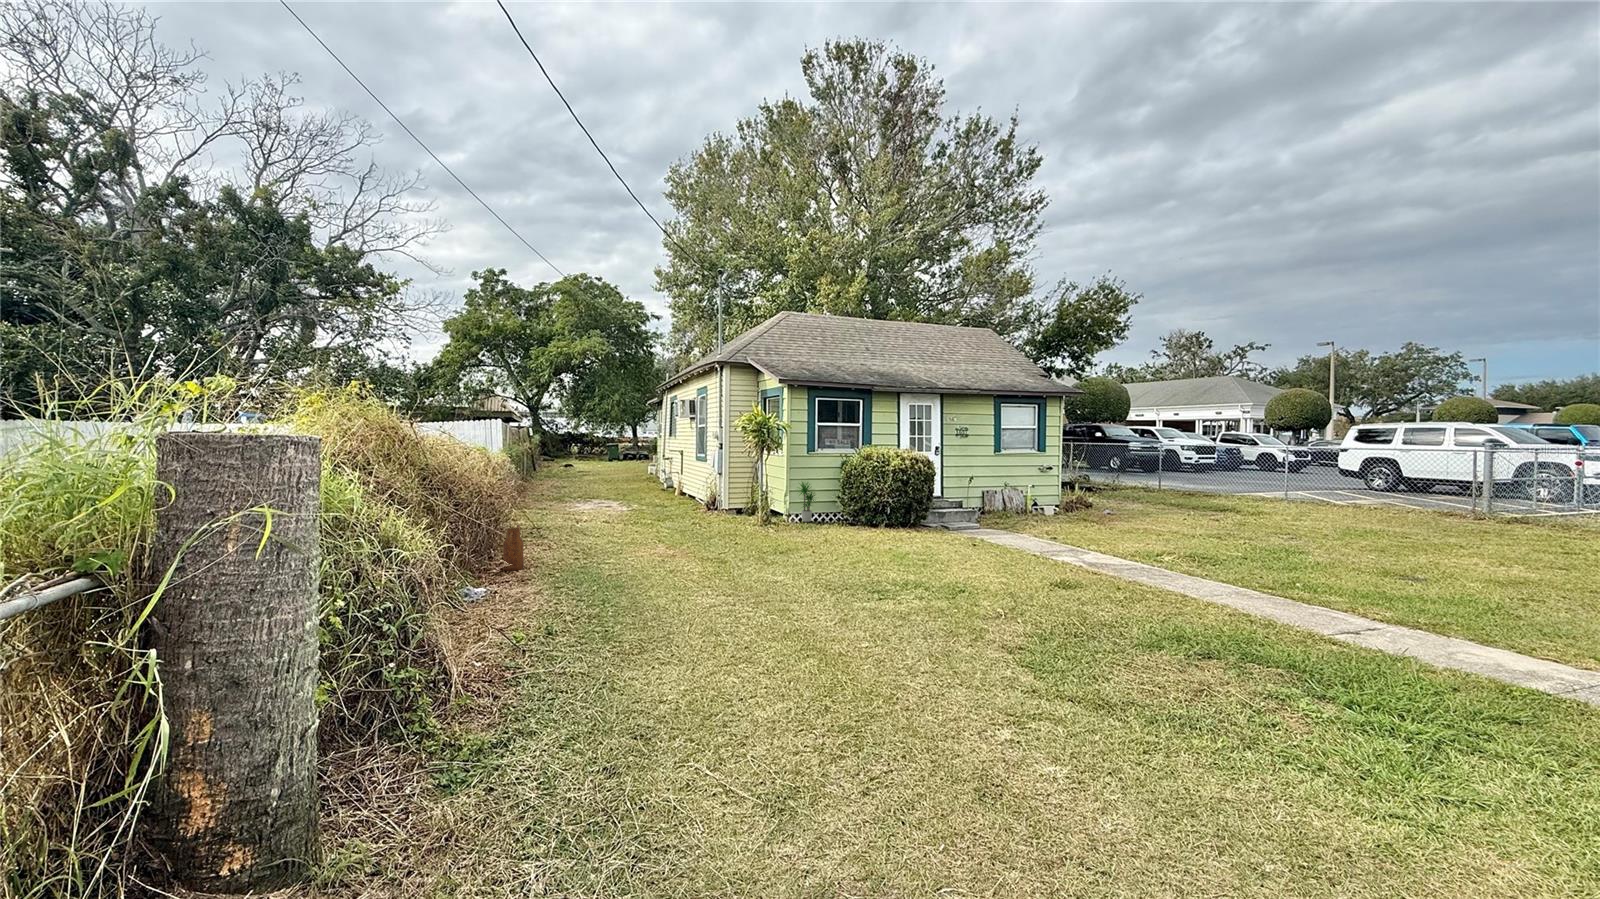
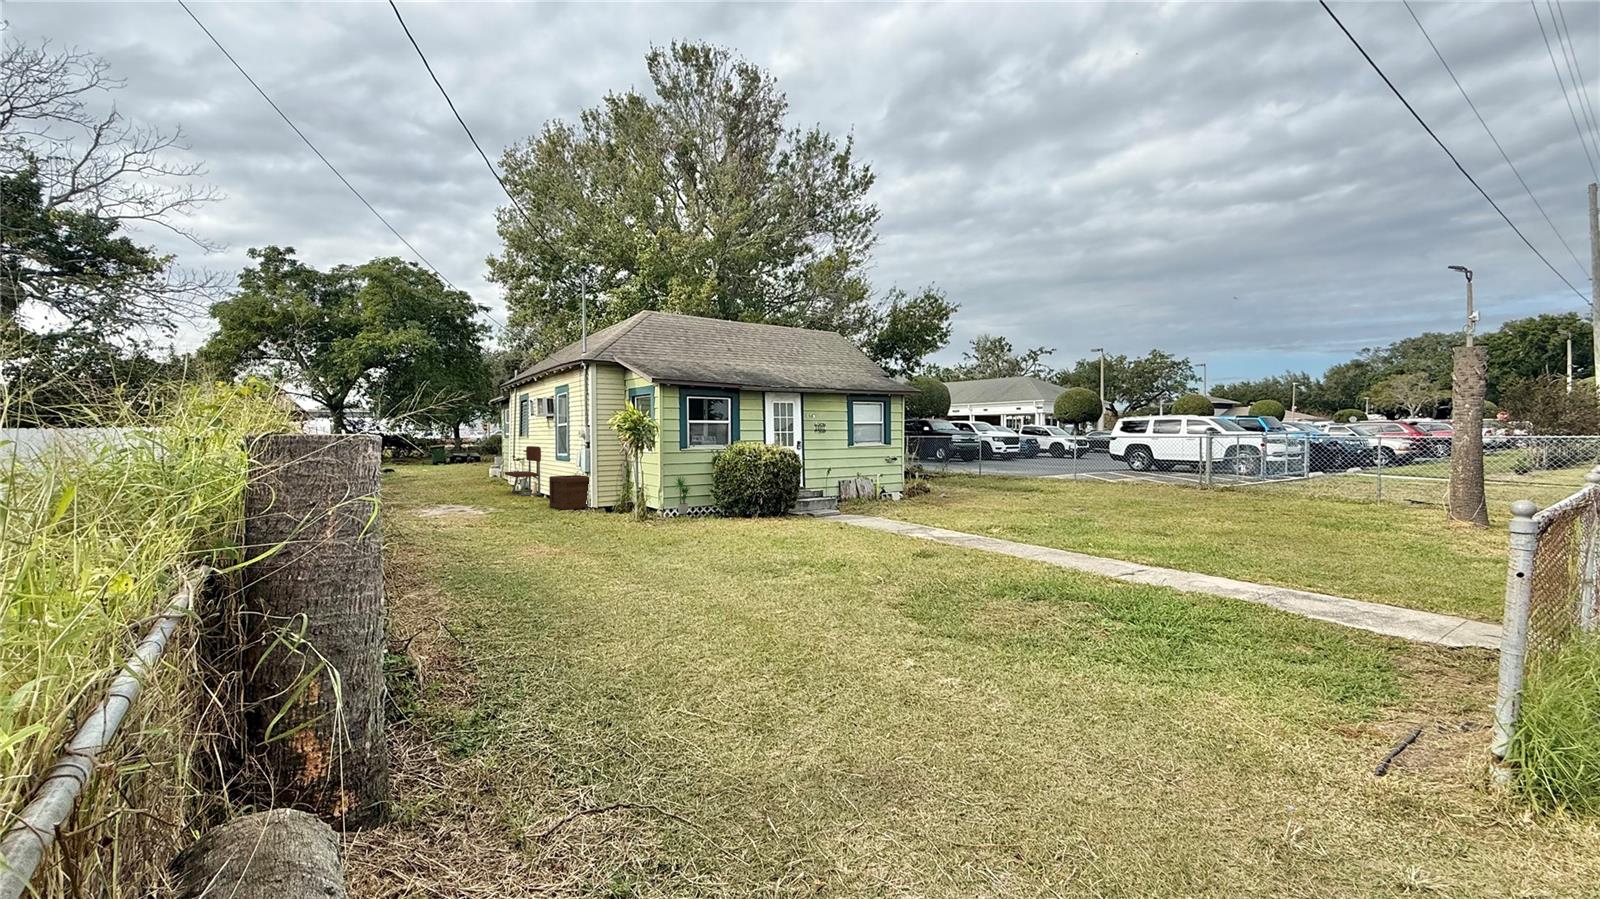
bench: none [650,447,682,495] -> present [505,446,541,496]
wooden crate: none [681,477,722,512] -> present [549,475,591,510]
watering can: present [503,525,524,571] -> none [405,523,427,568]

